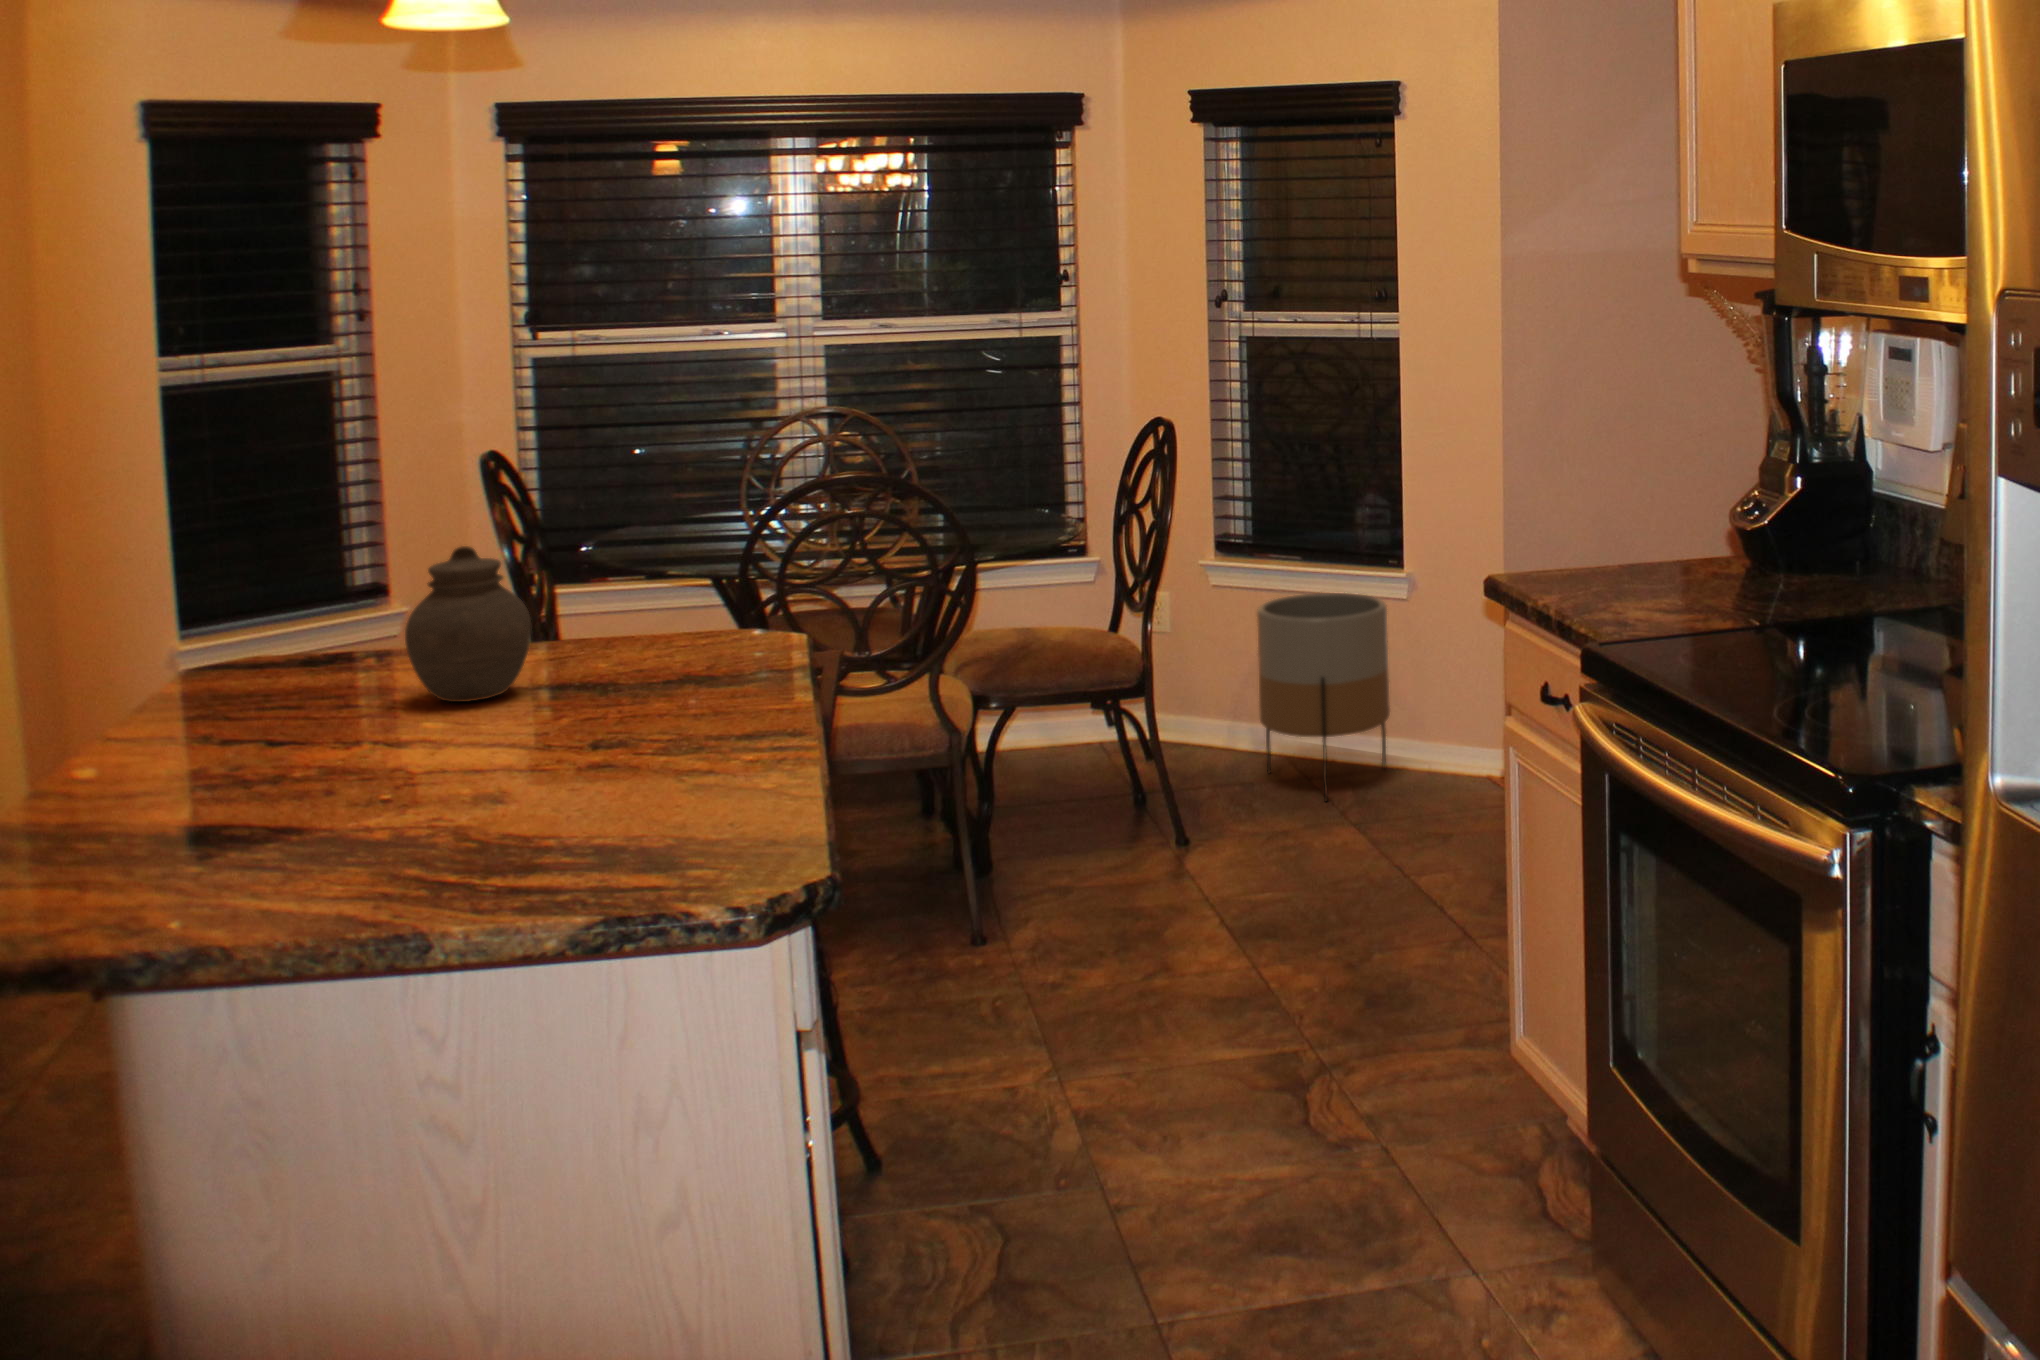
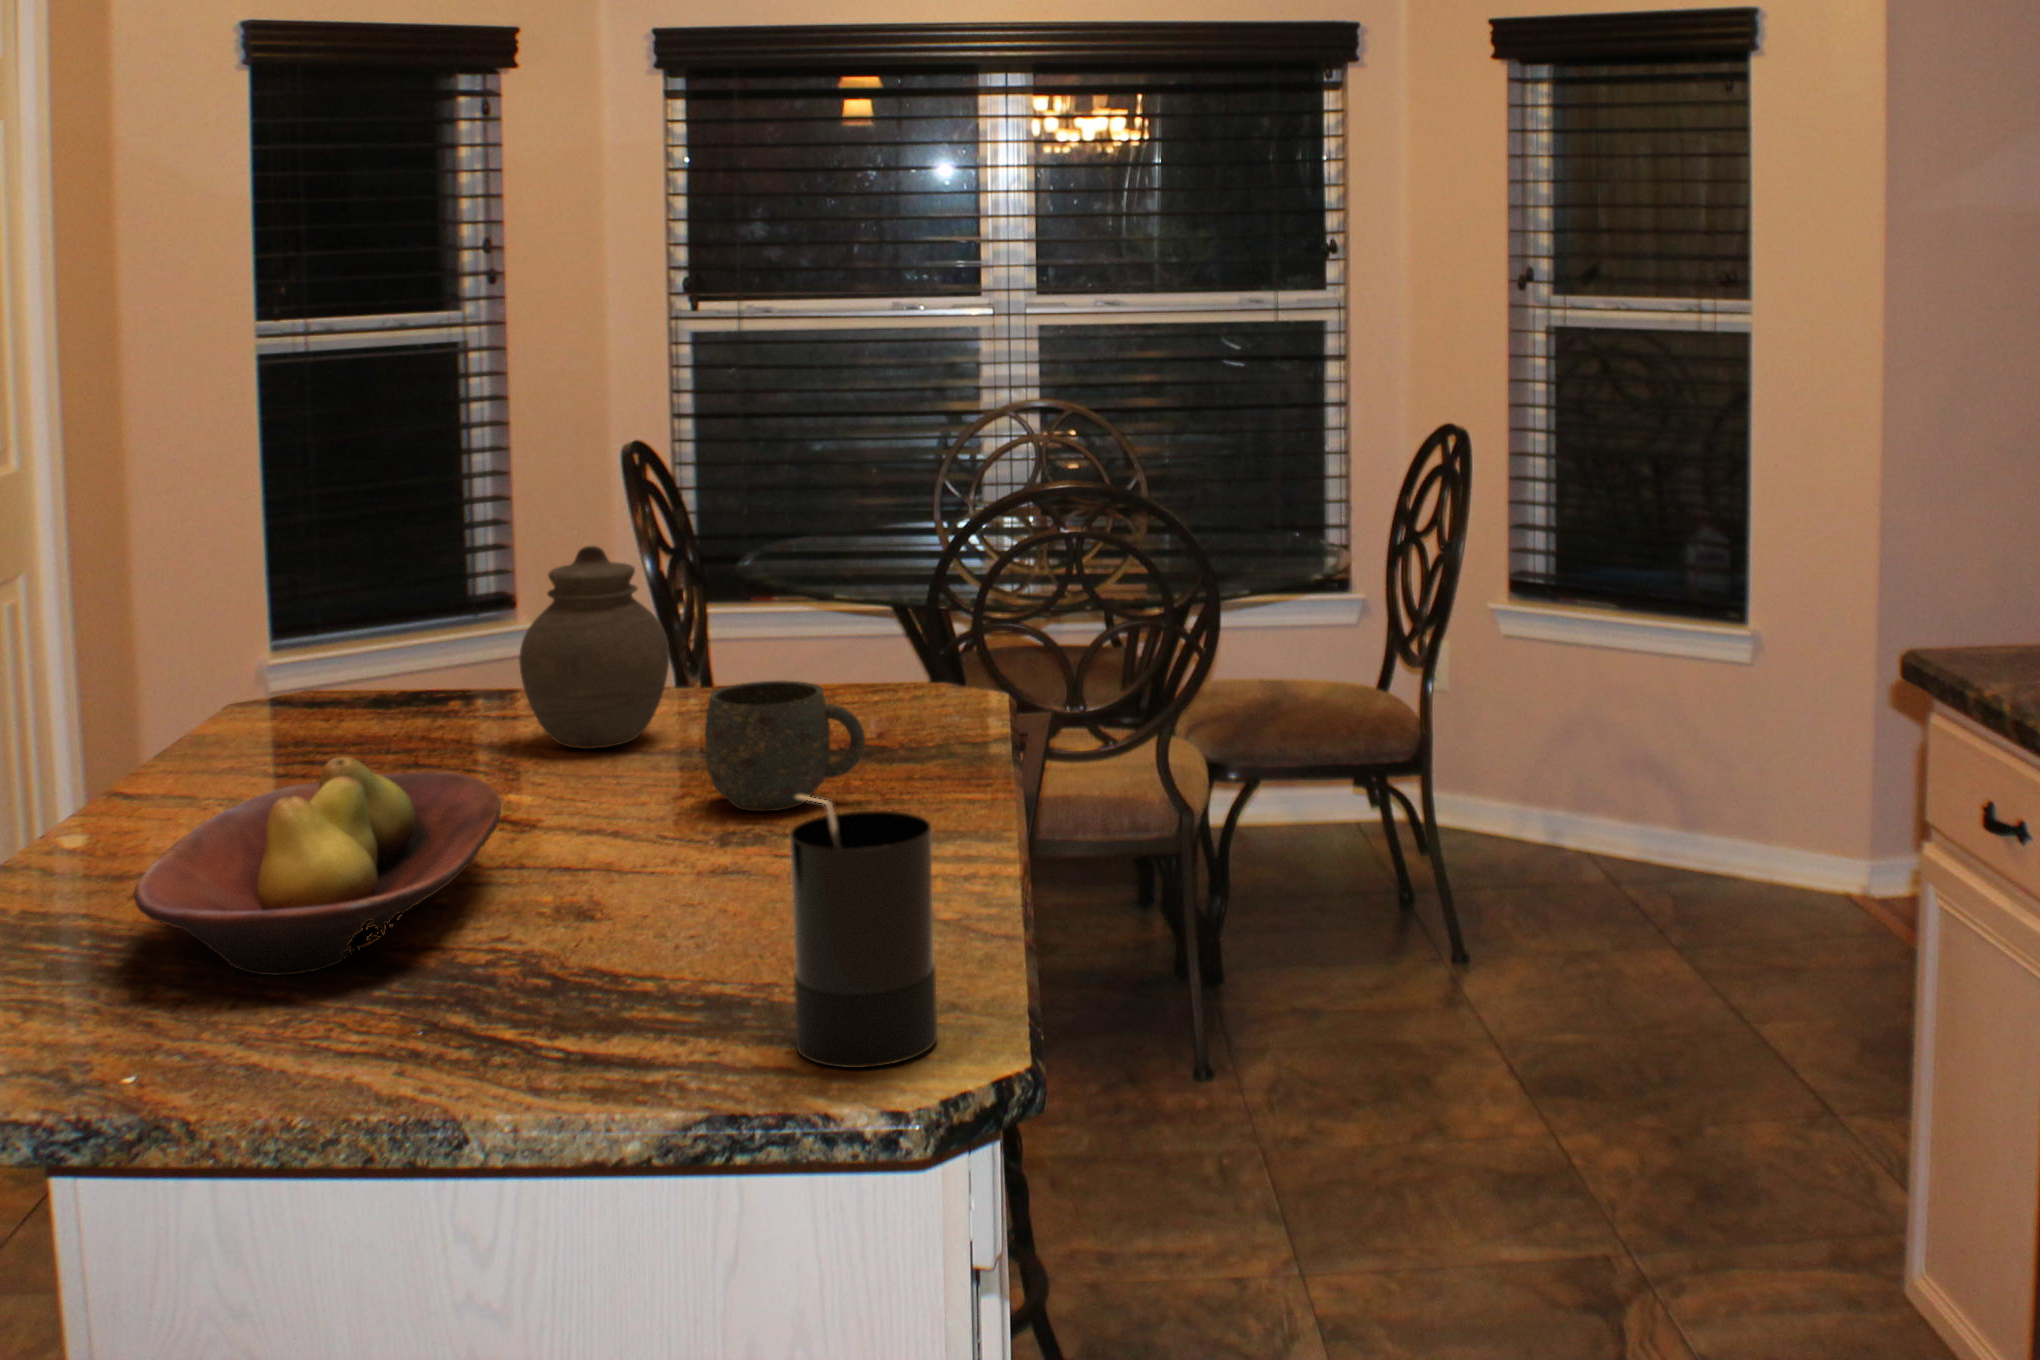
planter: present [1257,593,1390,801] -> none [1566,661,1741,938]
mug: none [570,639,697,736] -> present [705,681,865,811]
candle: none [656,709,764,885] -> present [790,795,937,1068]
fruit bowl: none [126,713,415,871] -> present [133,757,501,975]

